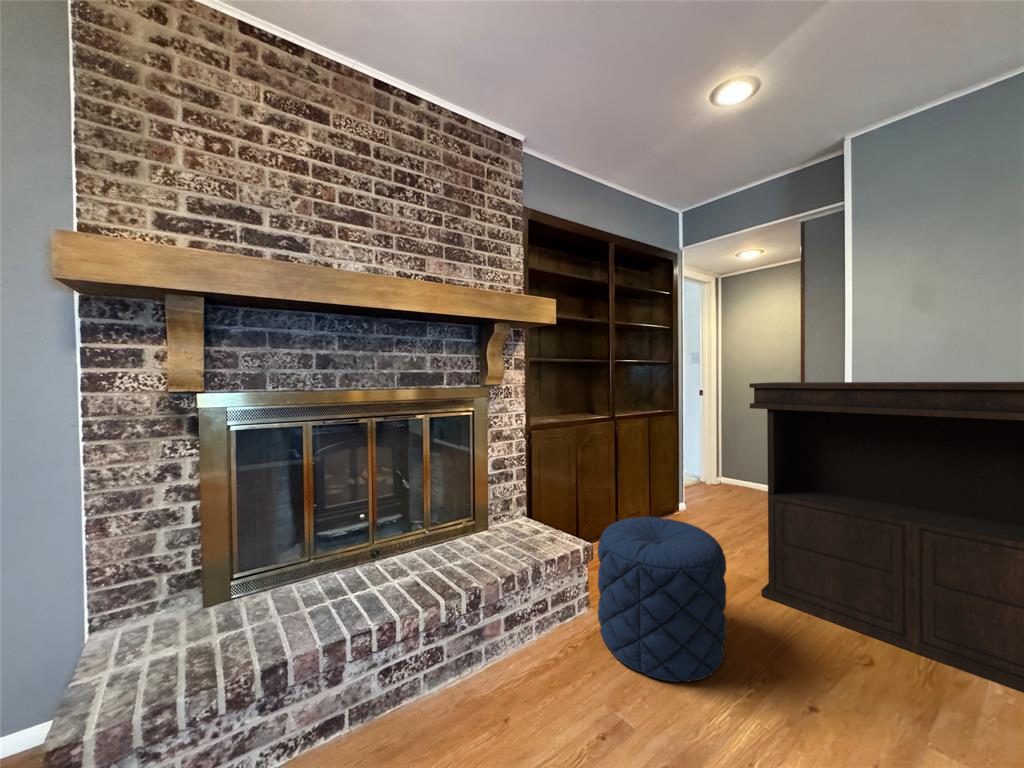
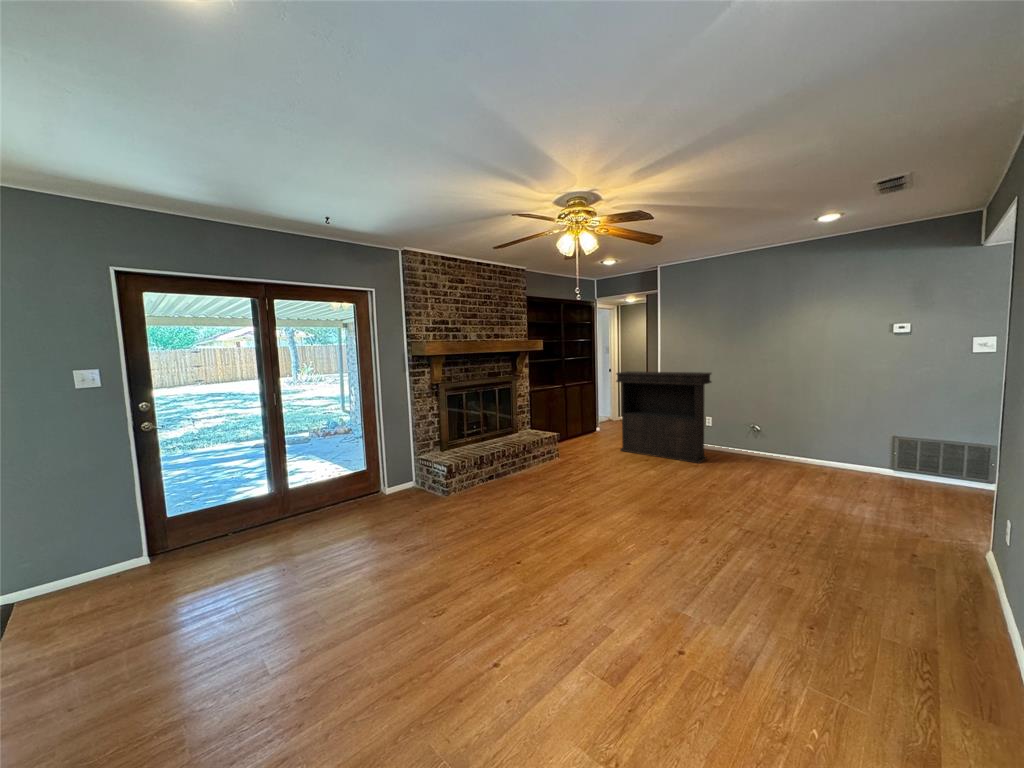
pouf: present [598,517,727,682] -> none [562,422,602,465]

